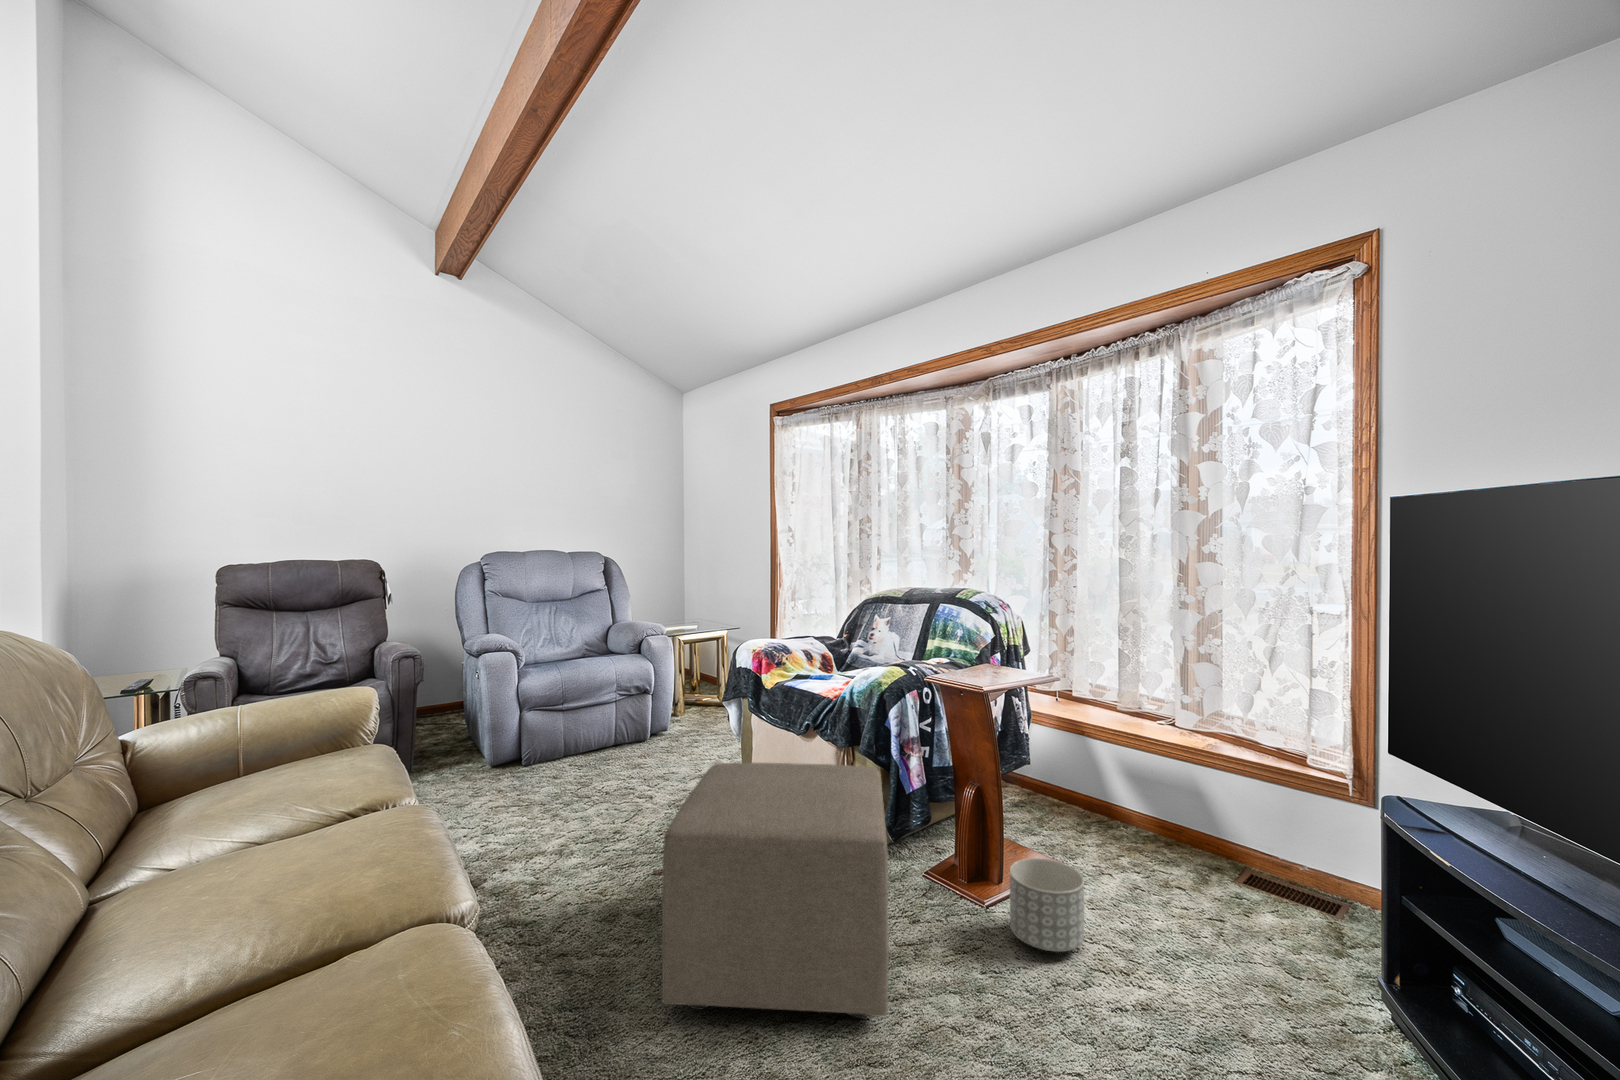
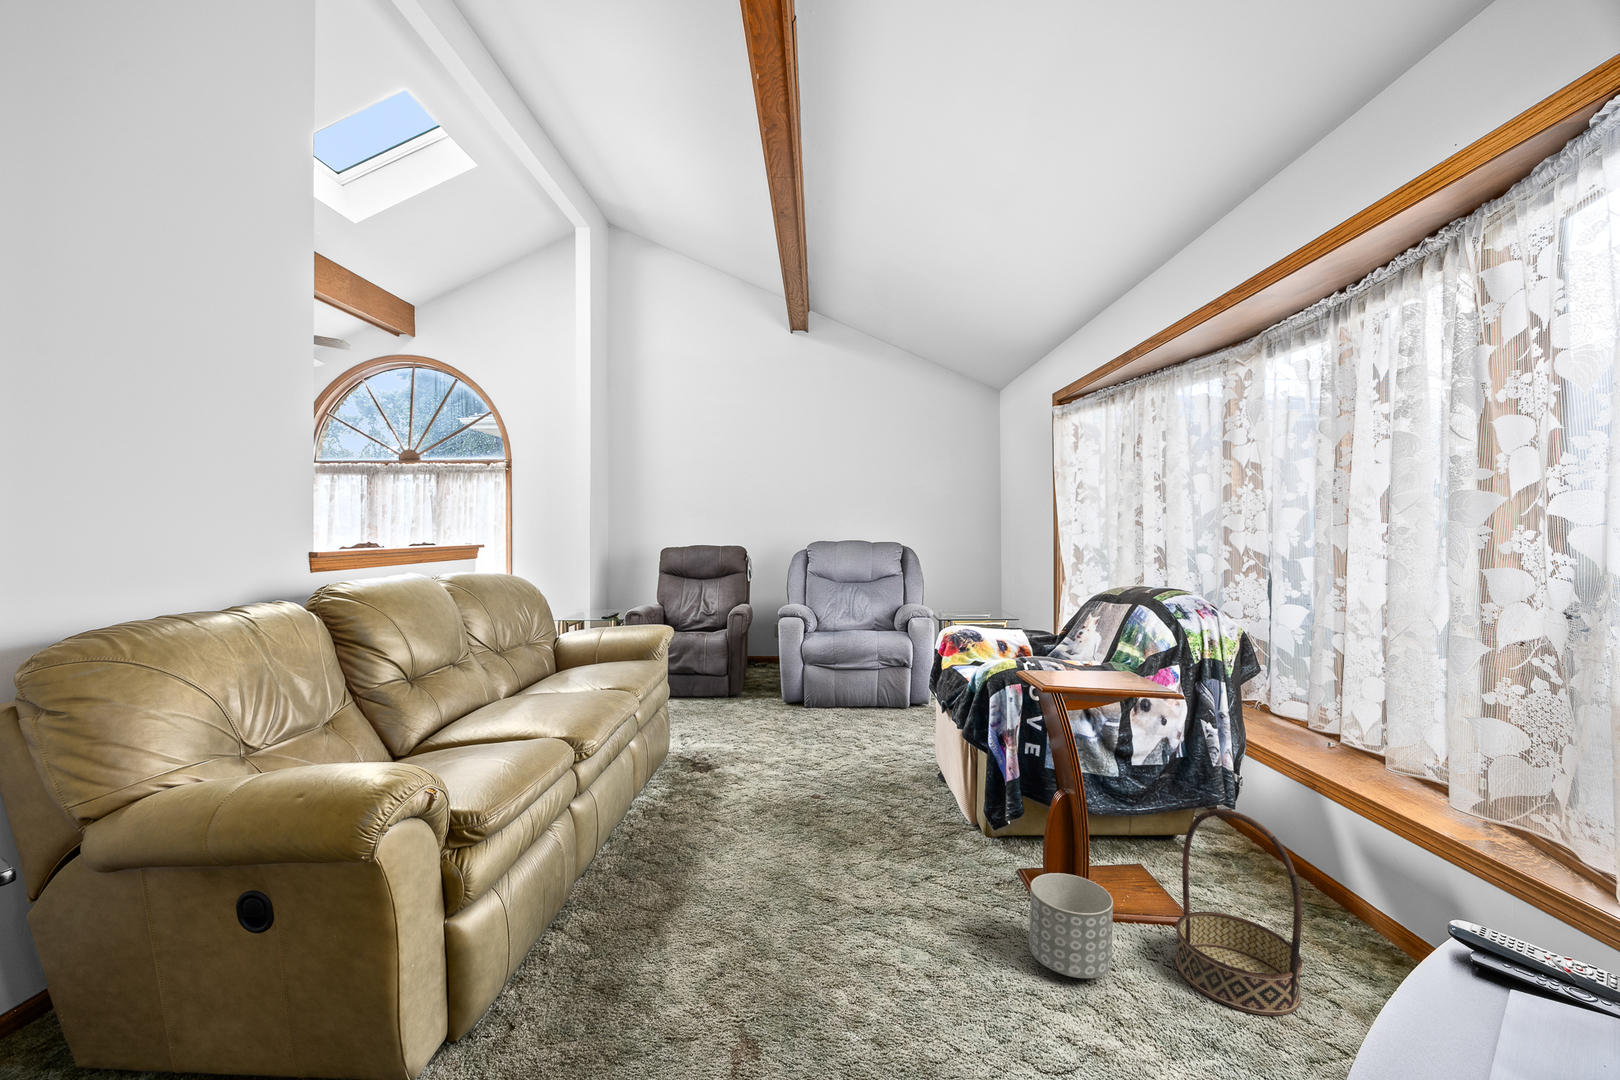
ottoman: present [662,763,889,1018] -> none [712,713,944,938]
basket: none [1081,766,1182,923] -> present [1175,809,1302,1016]

